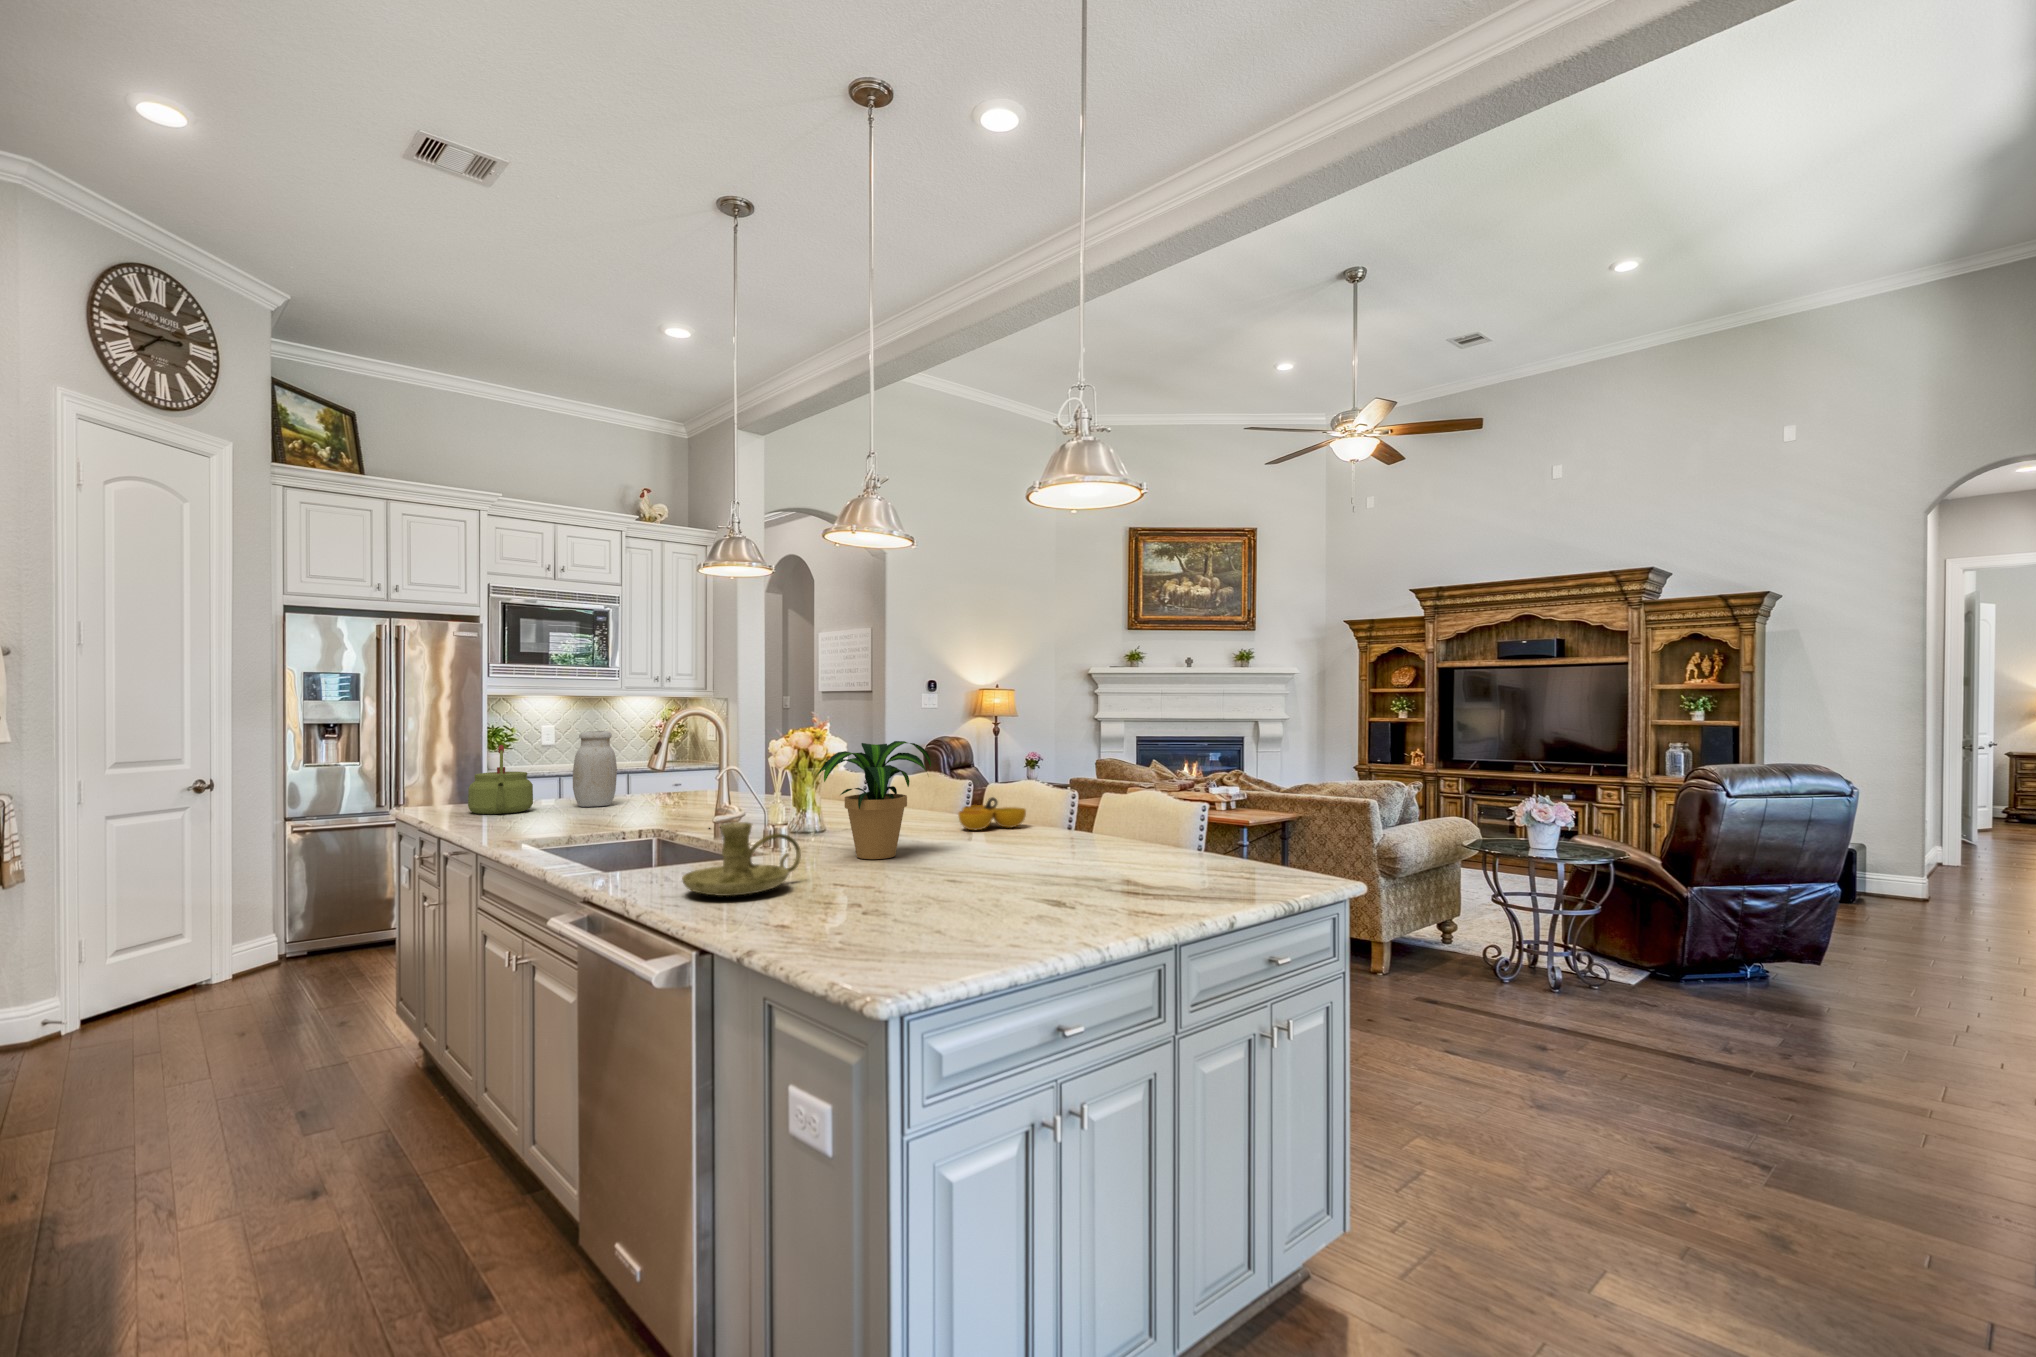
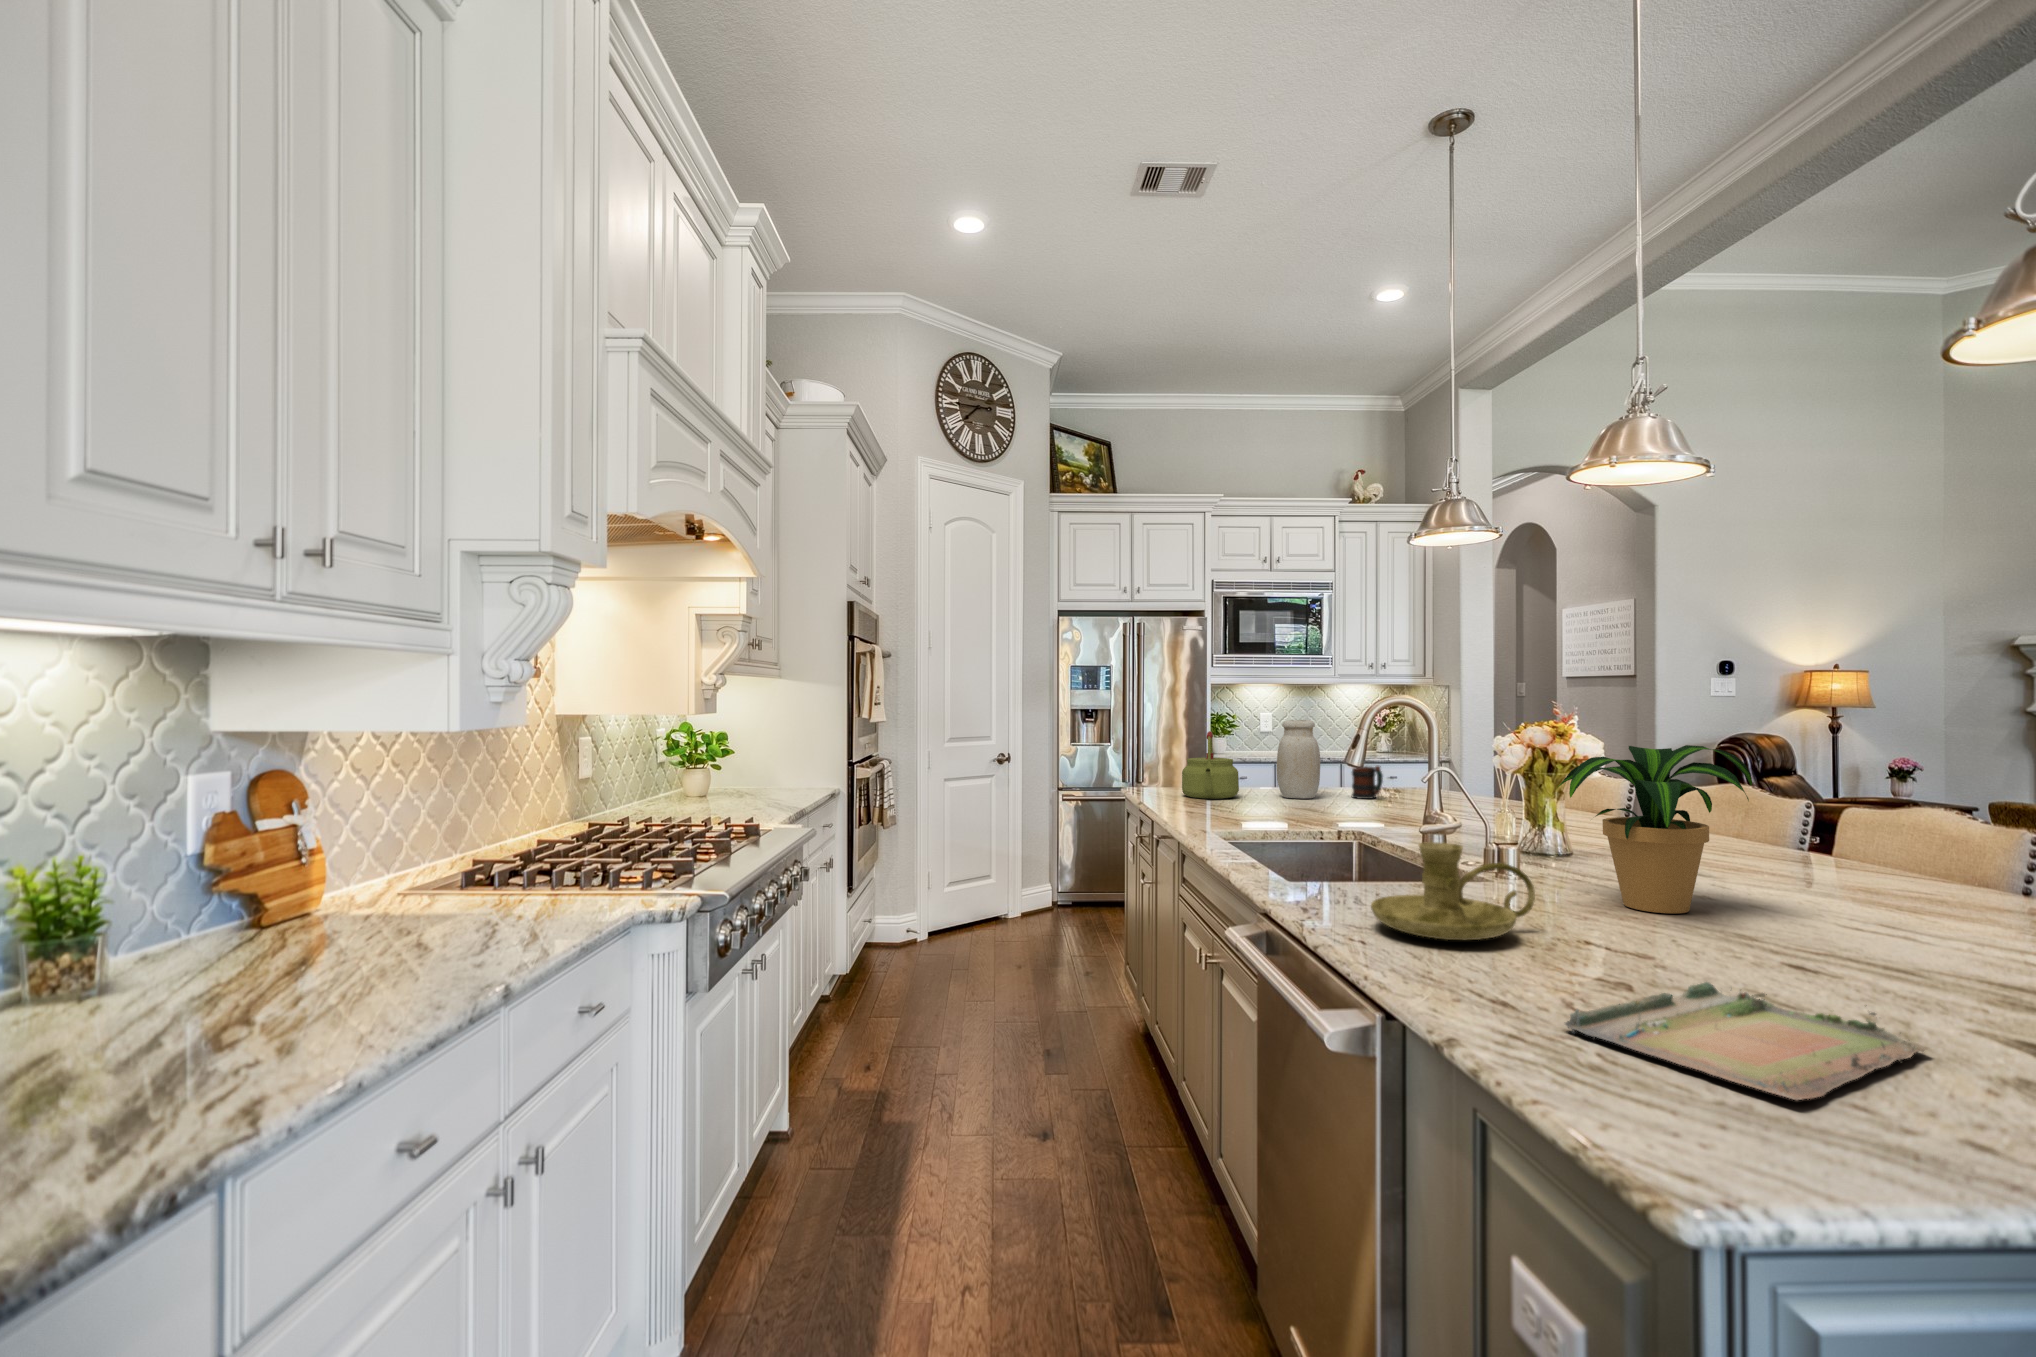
mug: none [645,771,675,802] -> present [1352,766,1383,799]
decorative bowl: present [958,797,1026,830] -> none [1800,837,1941,888]
tray: none [820,887,1000,940] -> present [1565,982,1928,1100]

